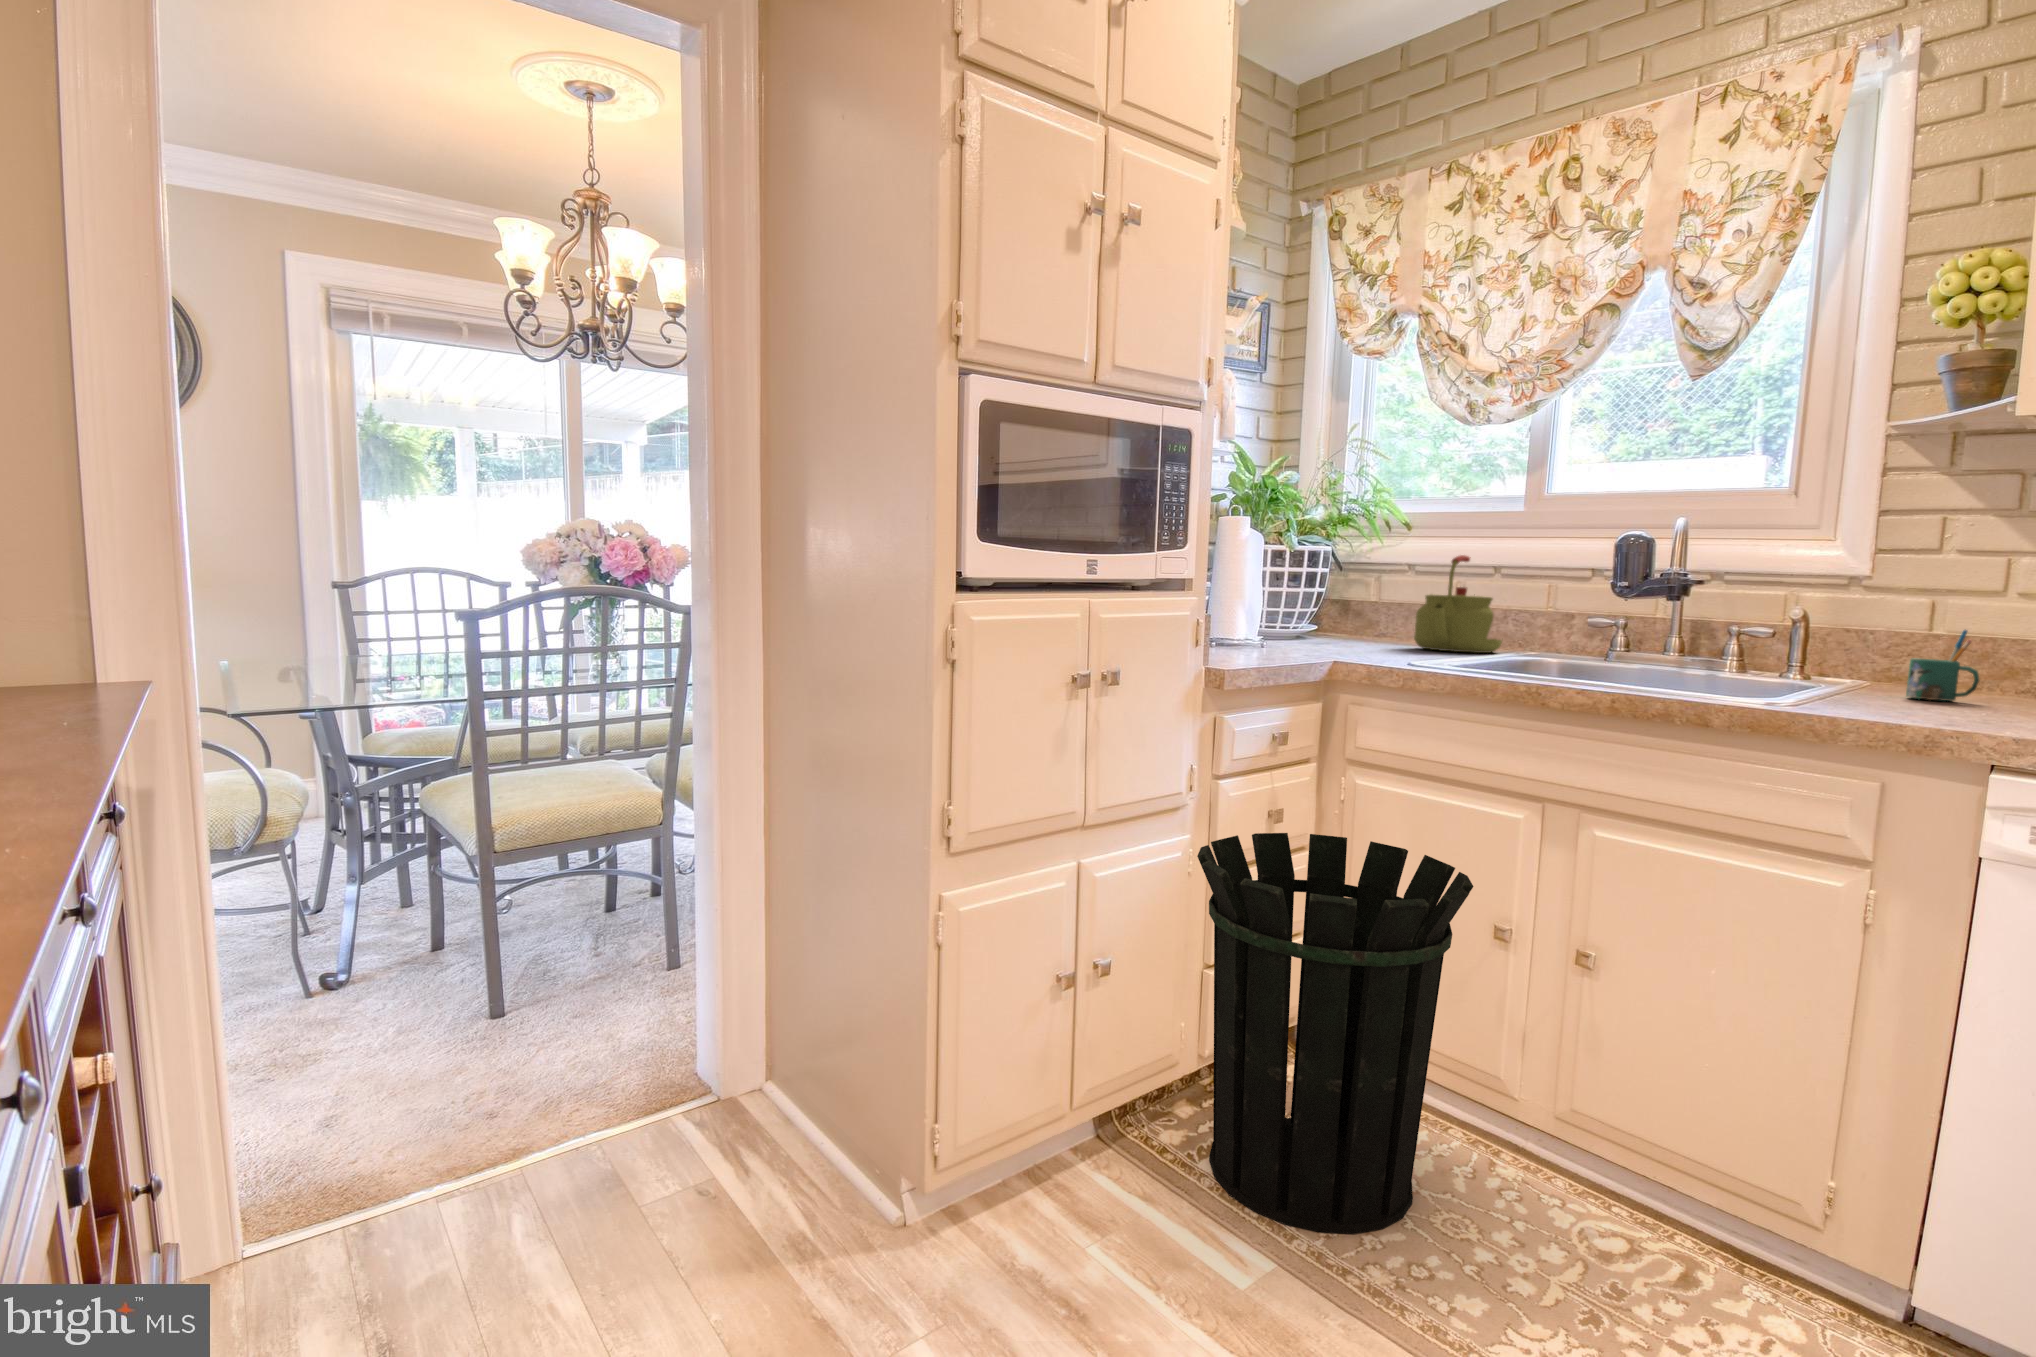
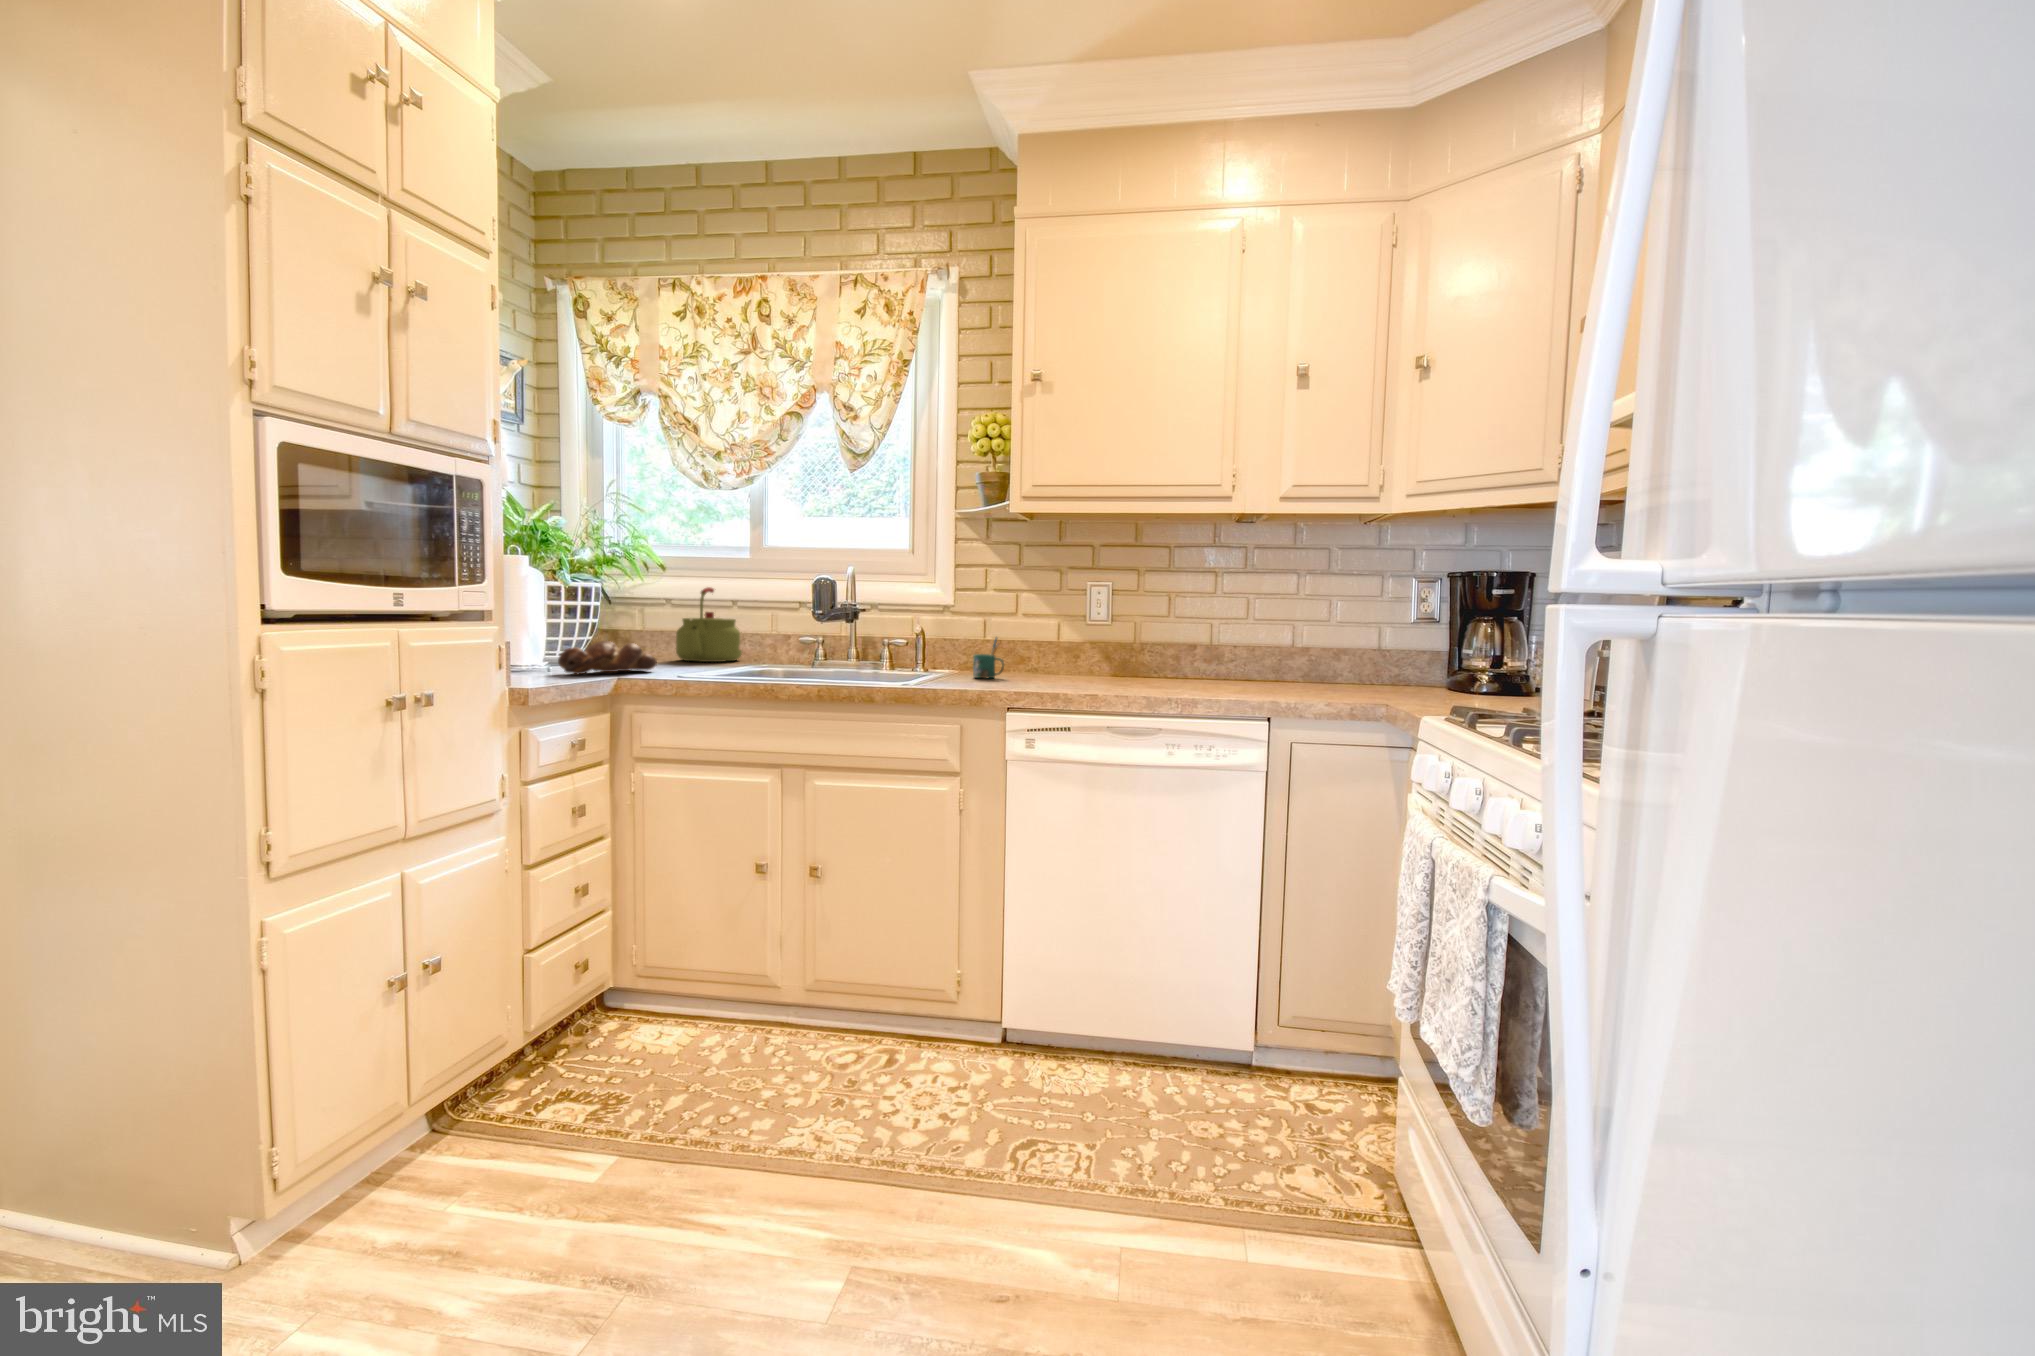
bread loaf: none [1272,616,1386,655] -> present [558,641,657,674]
waste bin: present [1197,833,1473,1234] -> none [512,819,741,1137]

